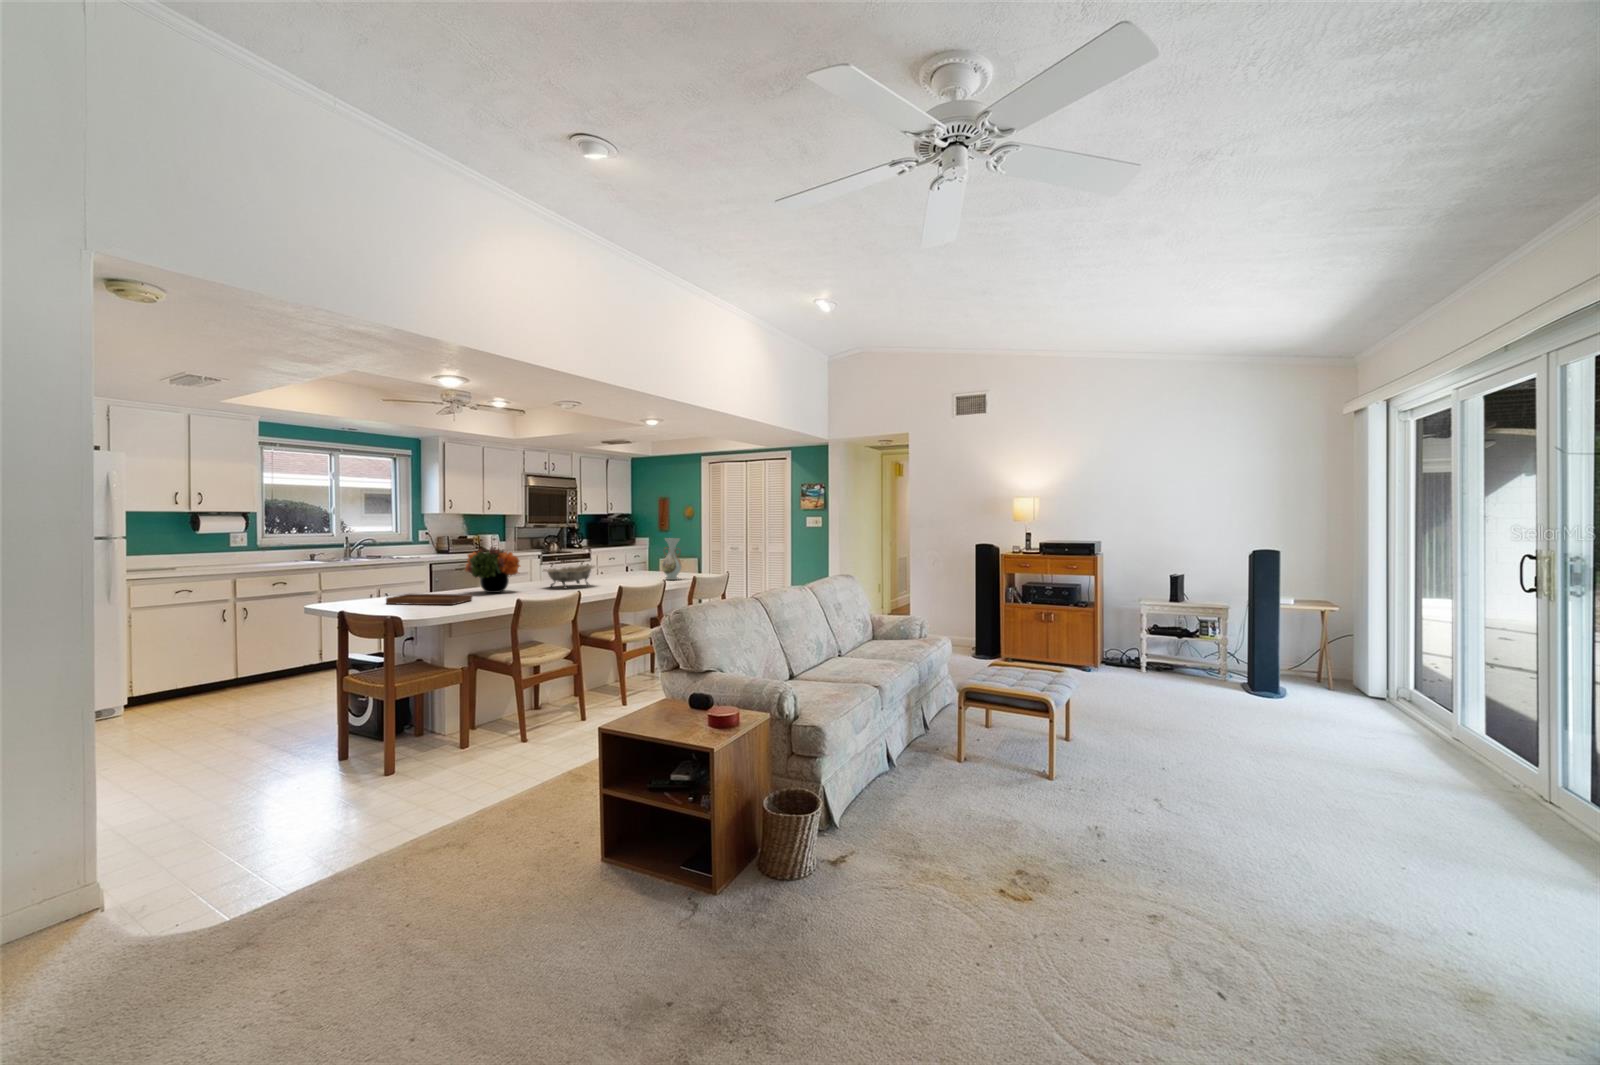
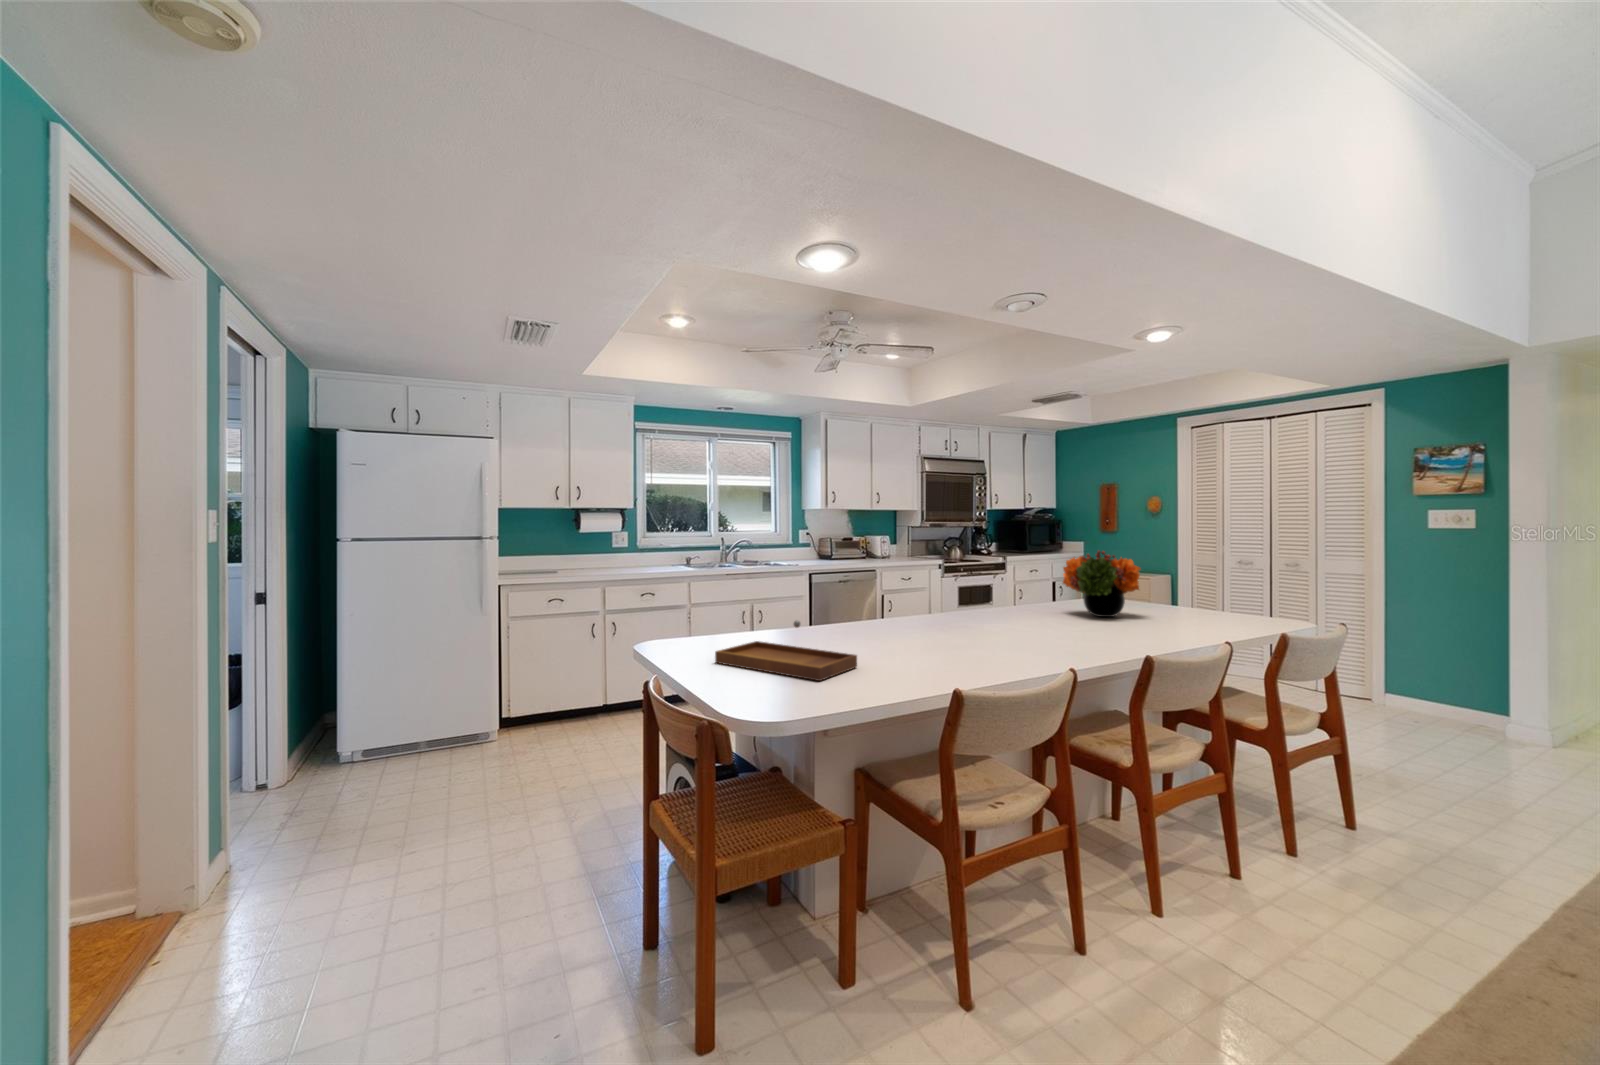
vase: present [662,538,682,580] -> none [1188,545,1234,629]
flower arrangement: present [465,547,520,593] -> present [1063,550,1141,617]
decorative bowl: present [544,565,594,589] -> none [973,594,1072,642]

